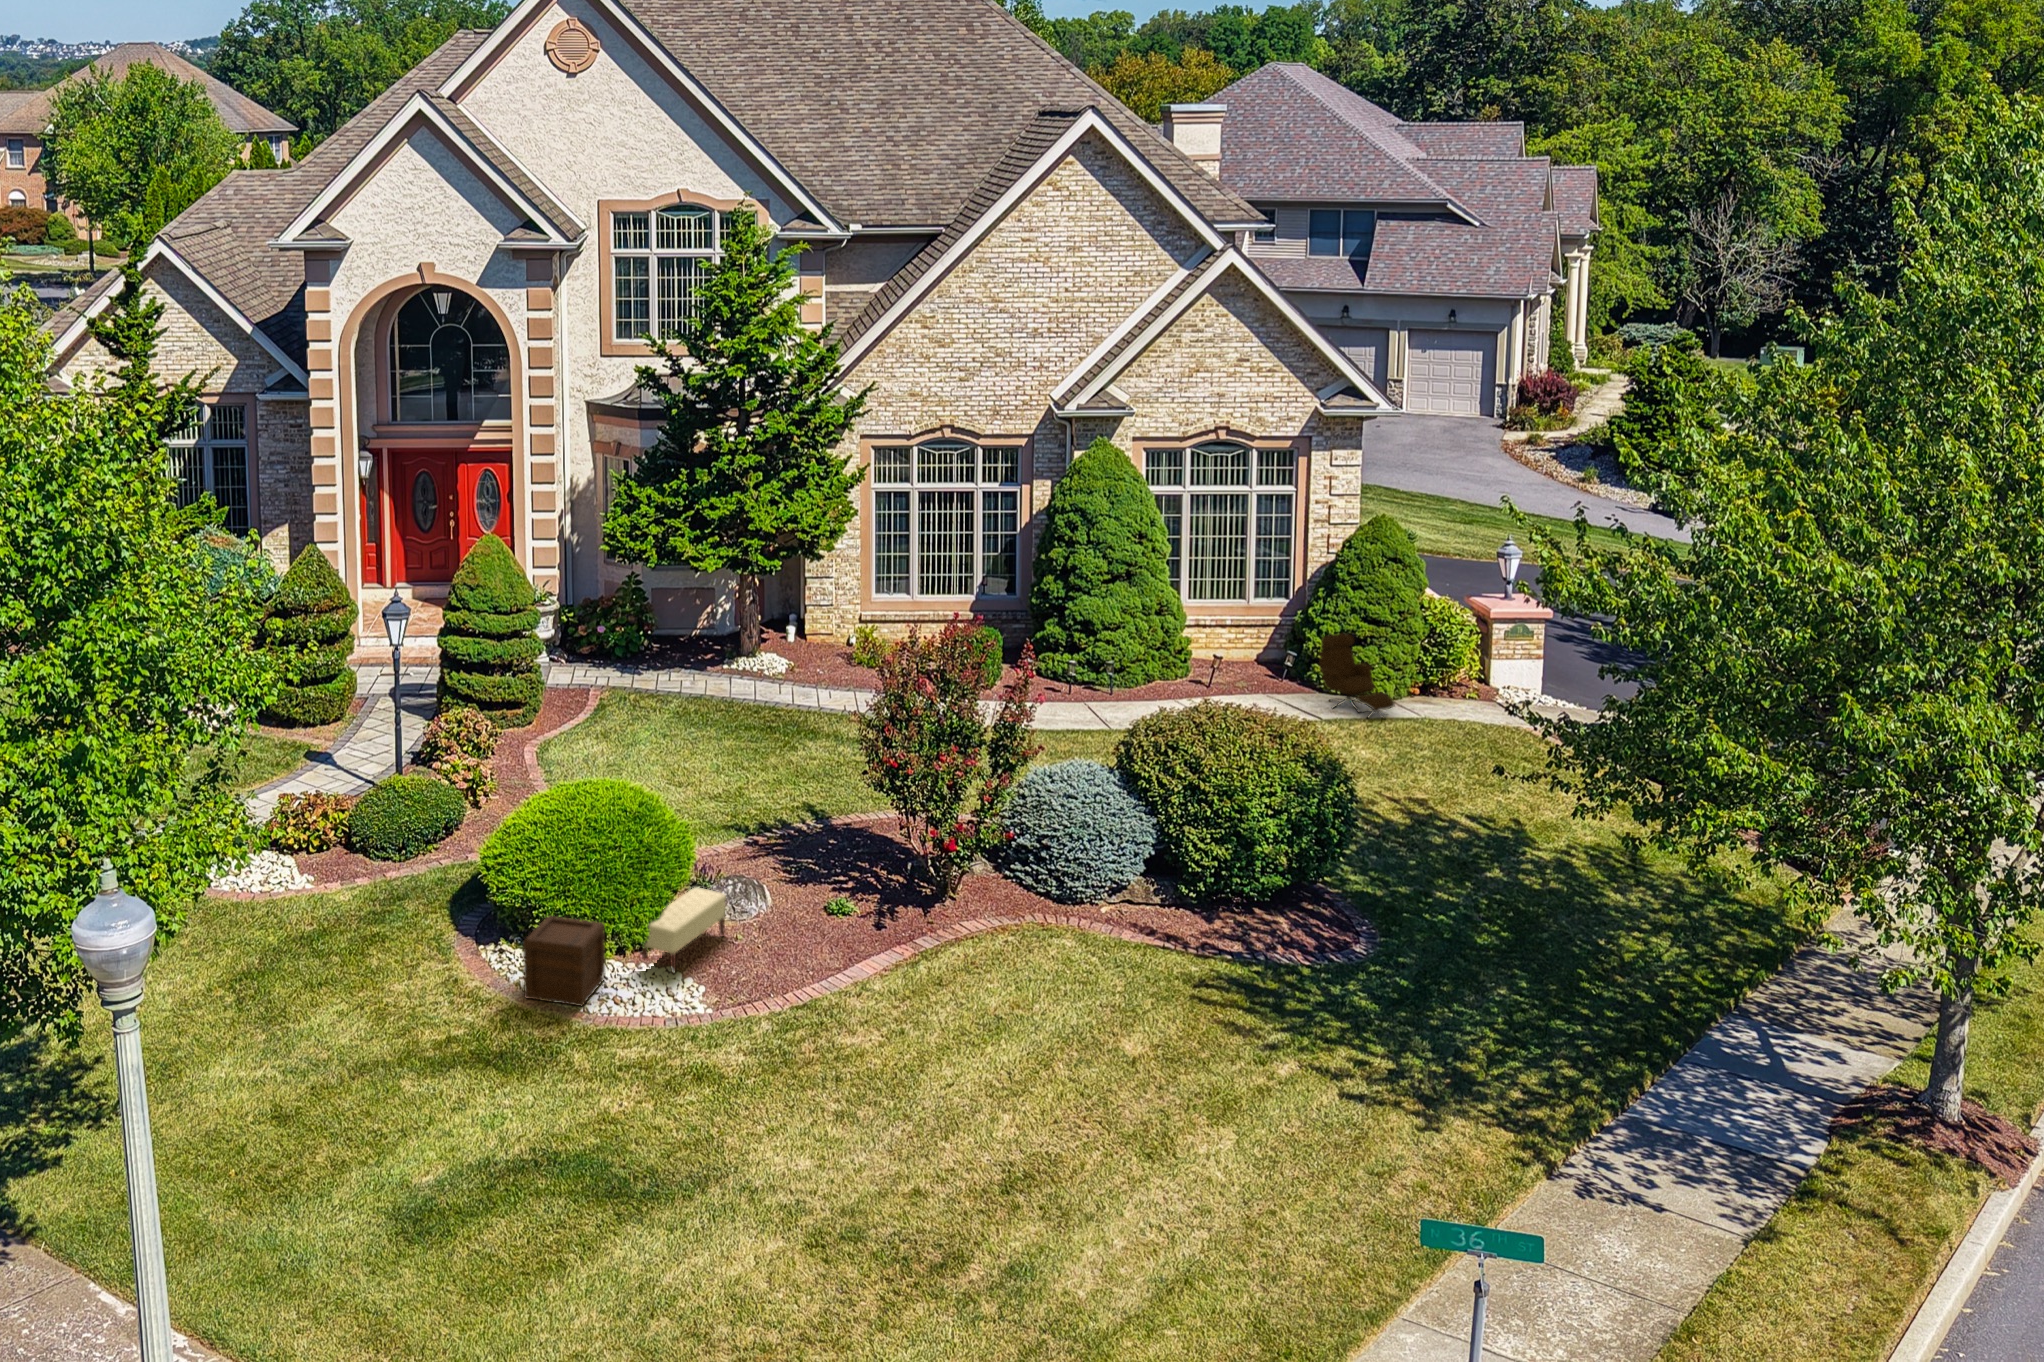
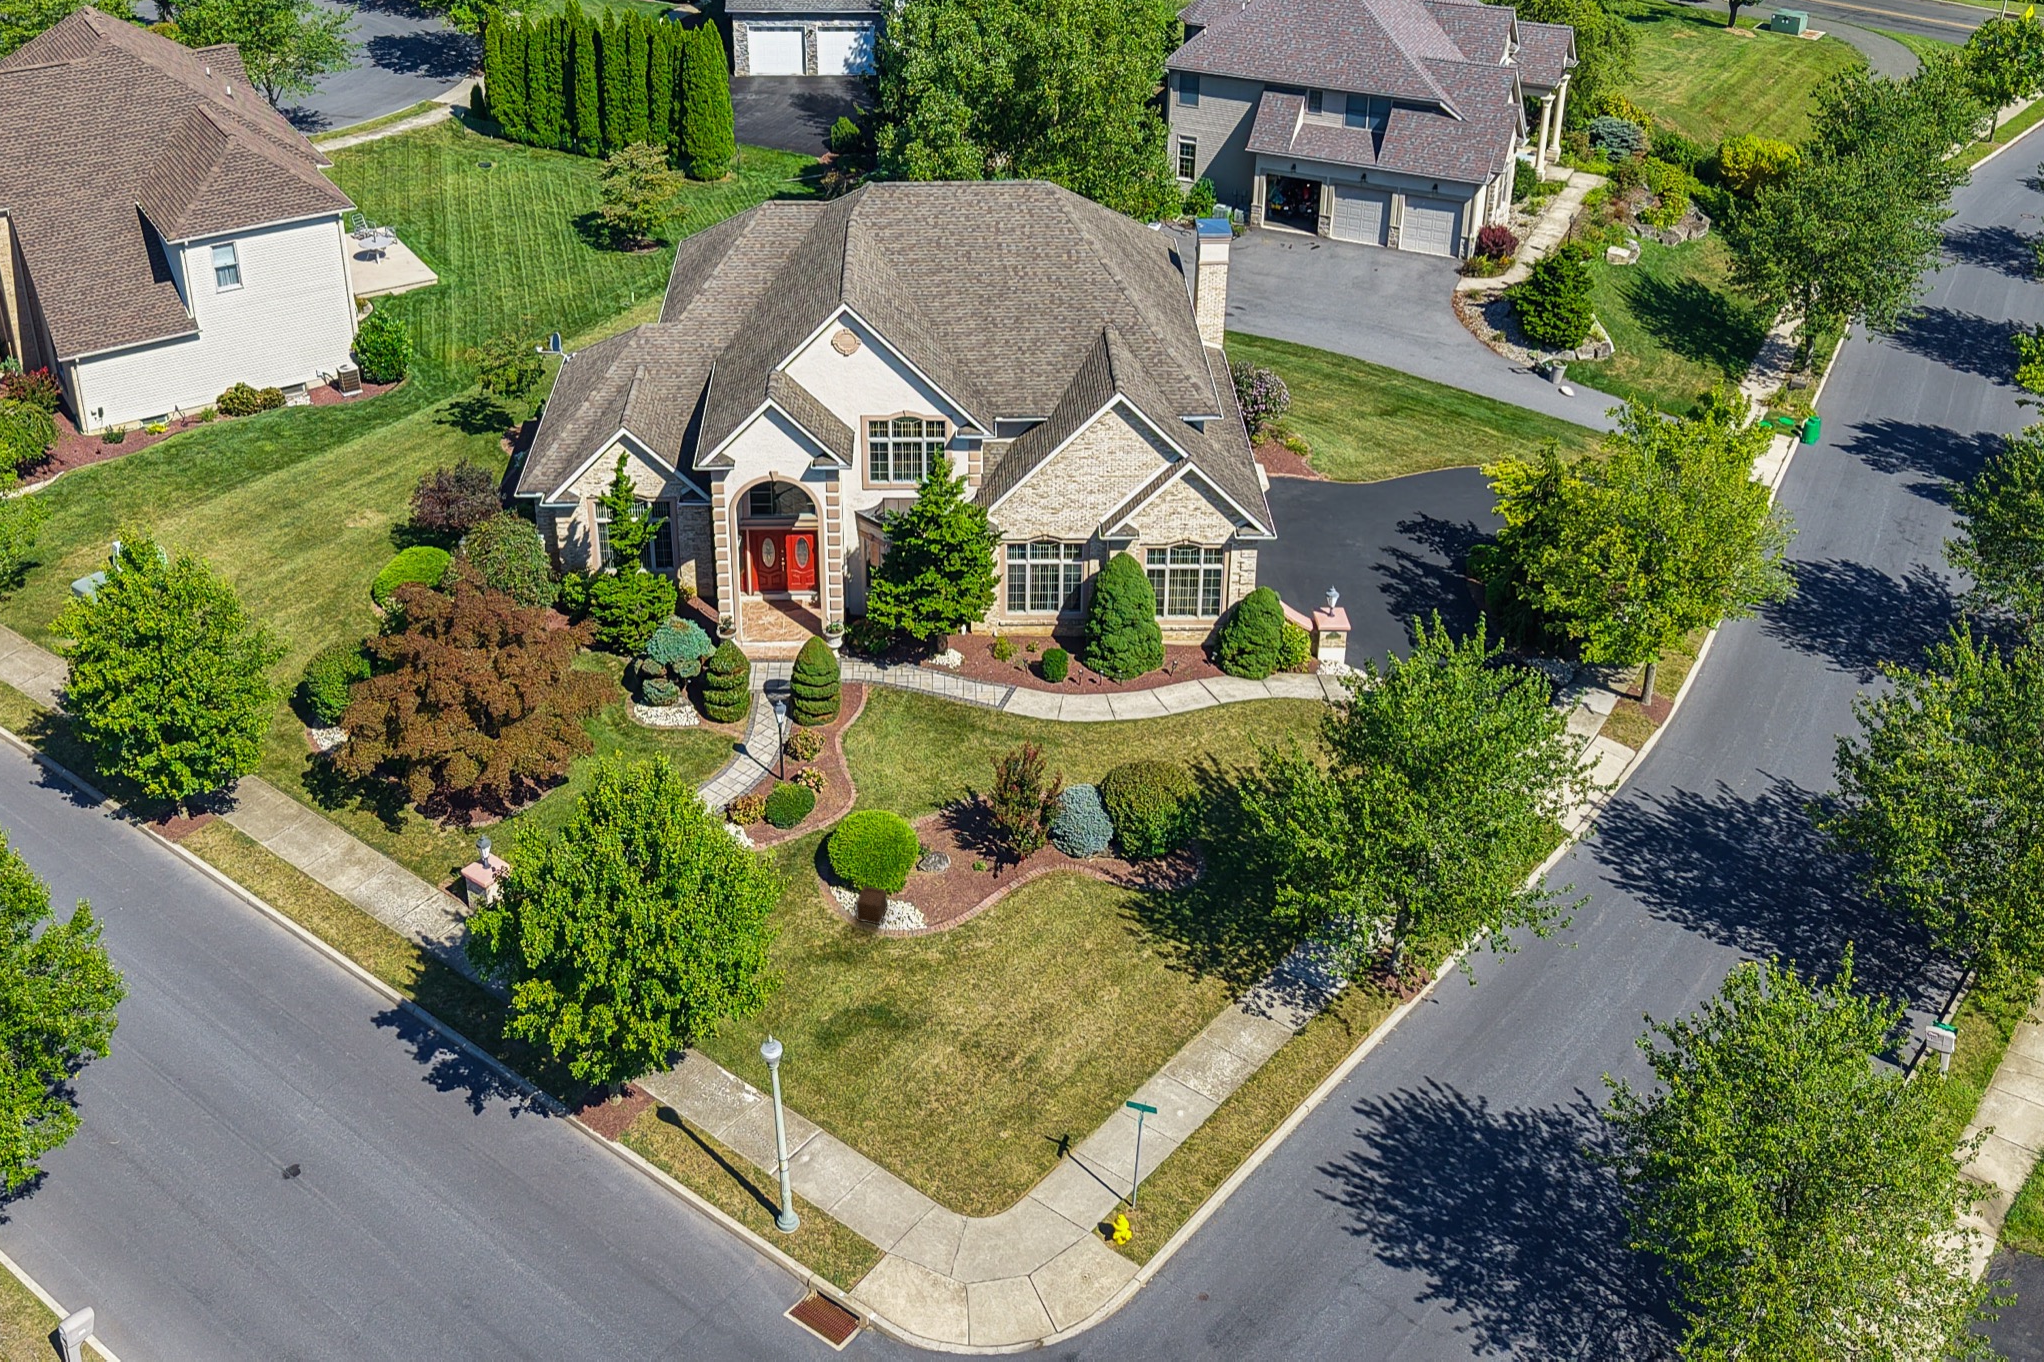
lounge chair: present [1319,633,1395,714] -> none [1226,649,1260,697]
bench: present [642,888,726,973] -> none [901,860,935,904]

